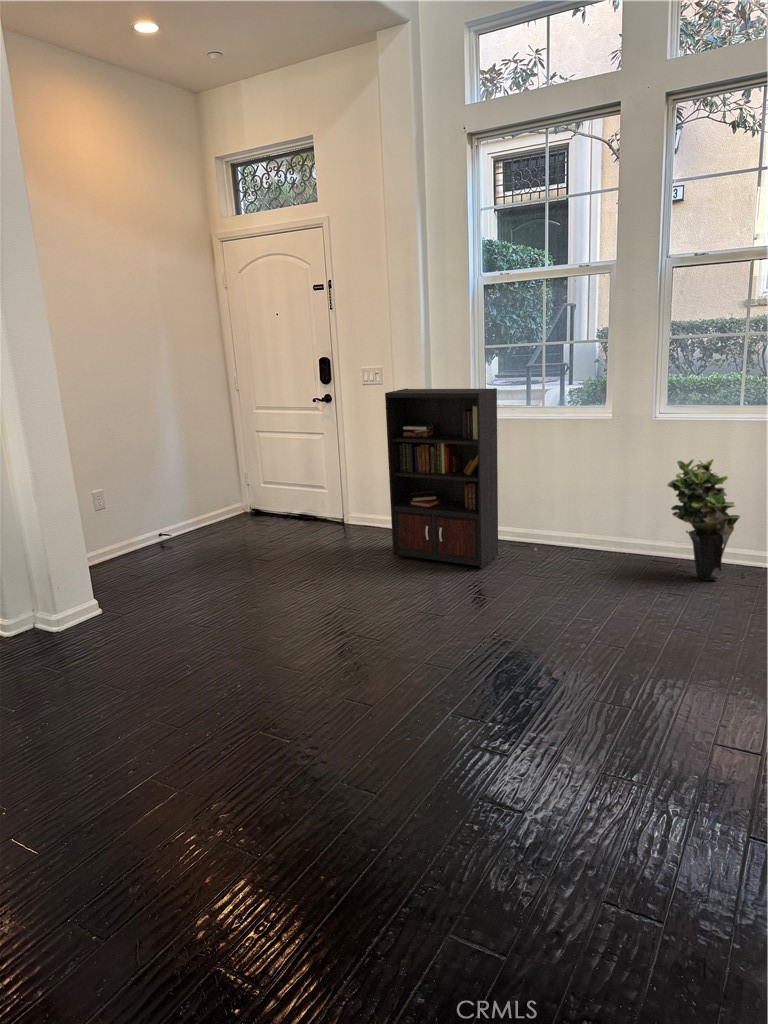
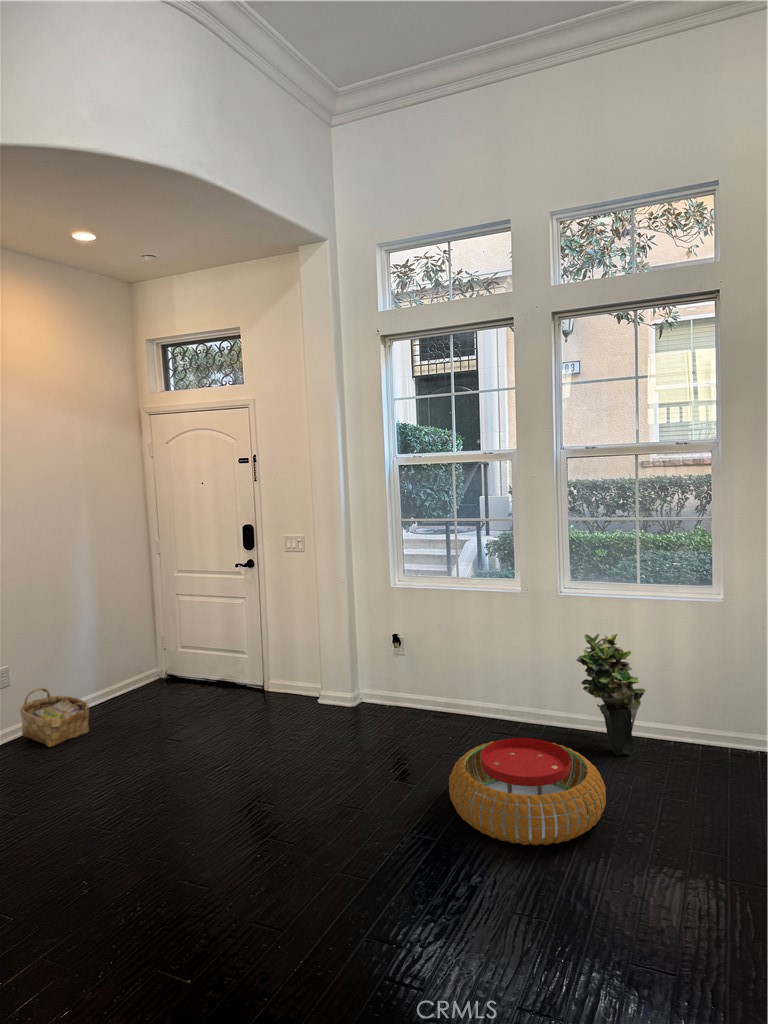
bookcase: present [385,388,537,568] -> none [305,562,458,746]
woven basket: none [117,511,181,564] -> present [20,688,89,747]
pouf: none [530,556,694,651] -> present [449,738,606,845]

